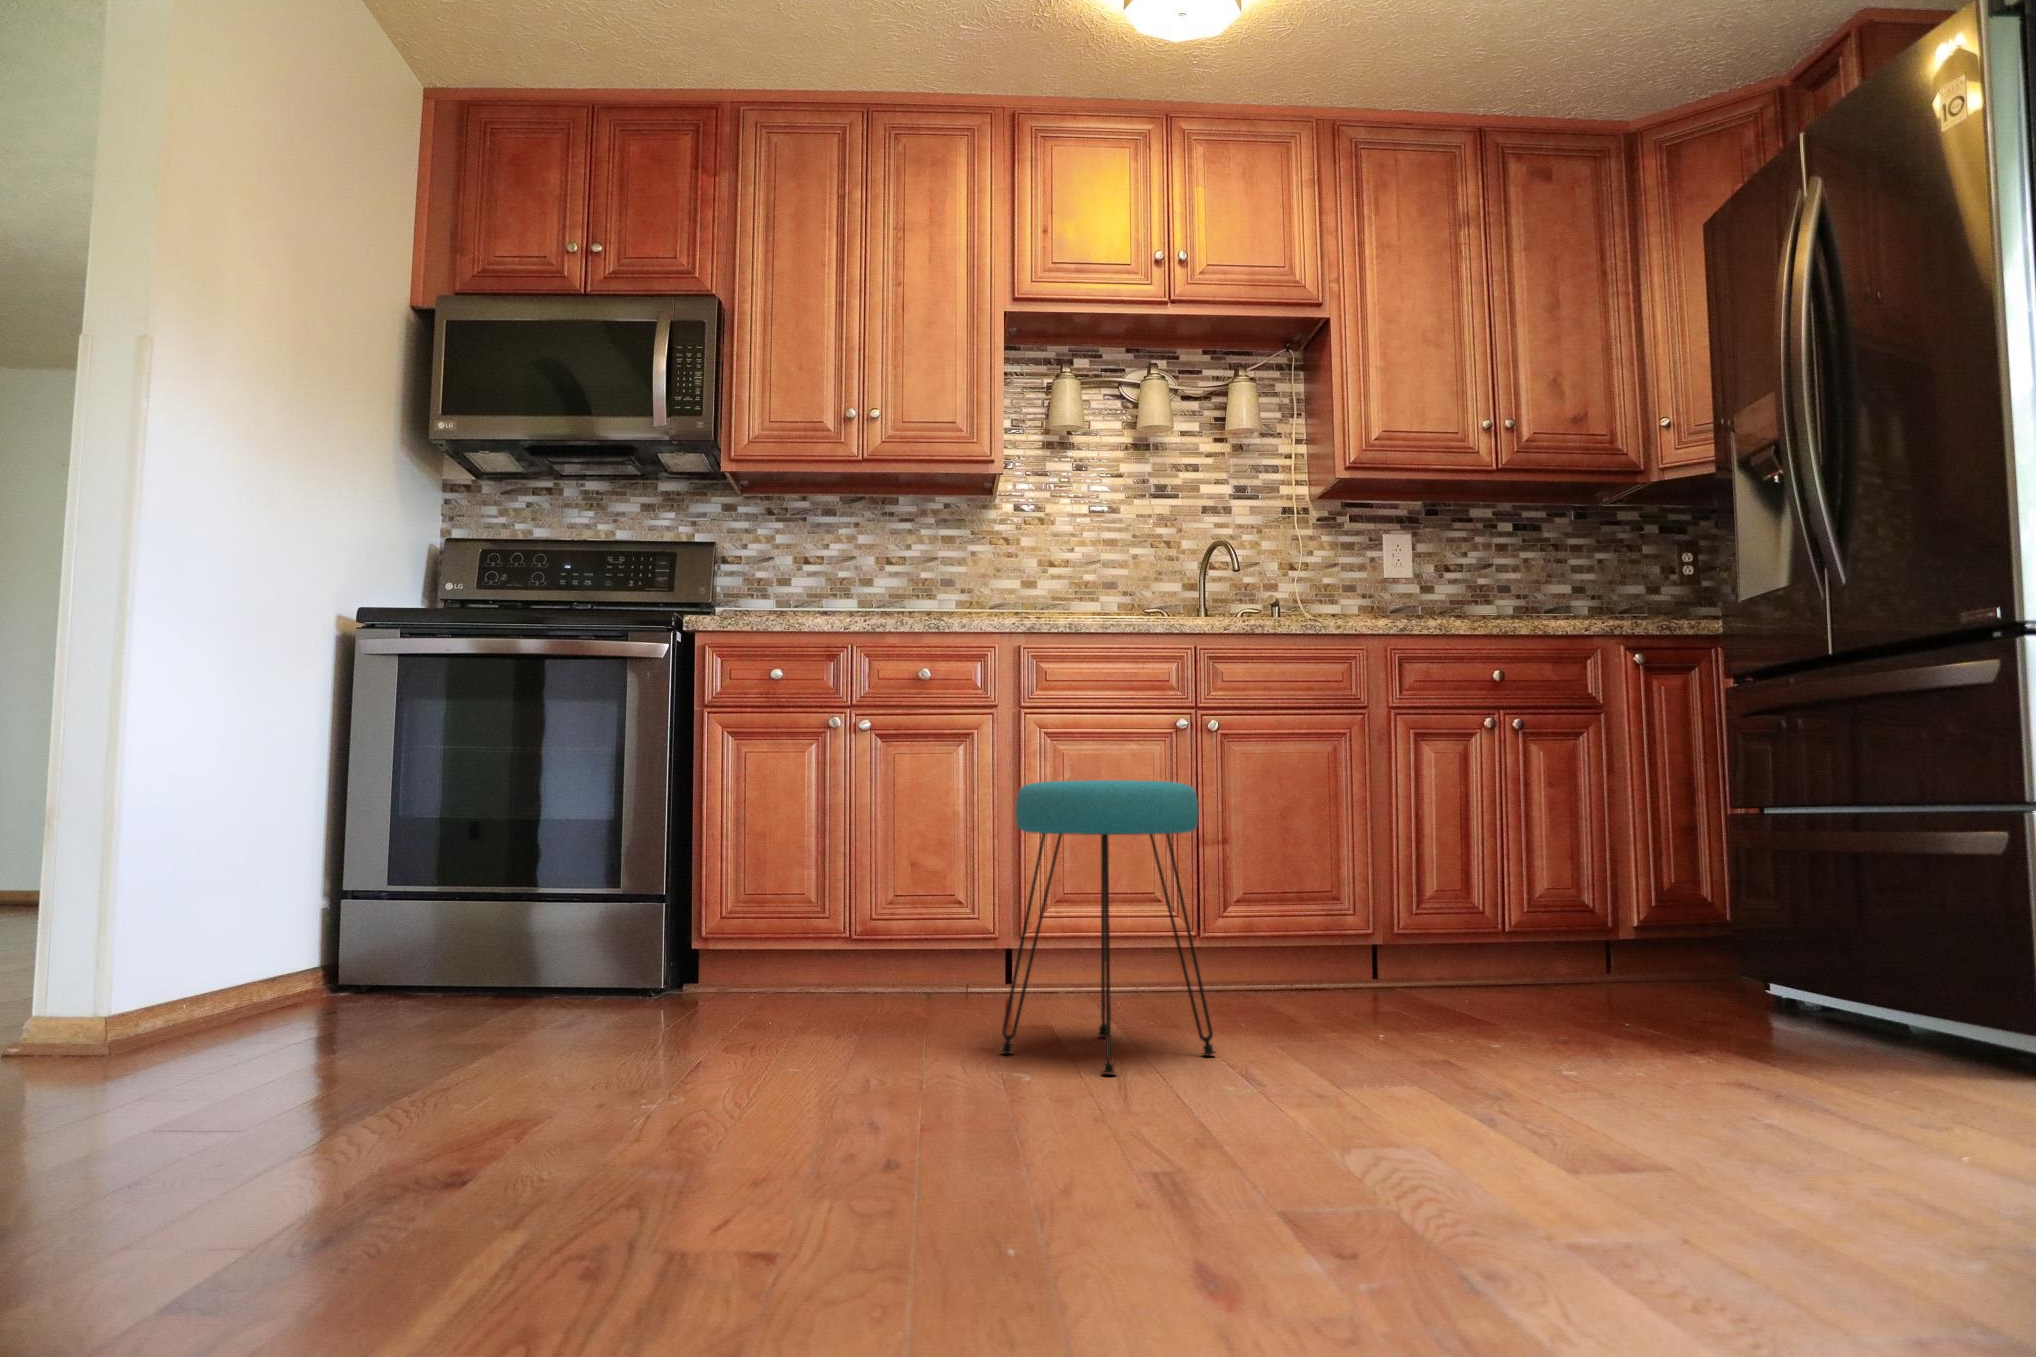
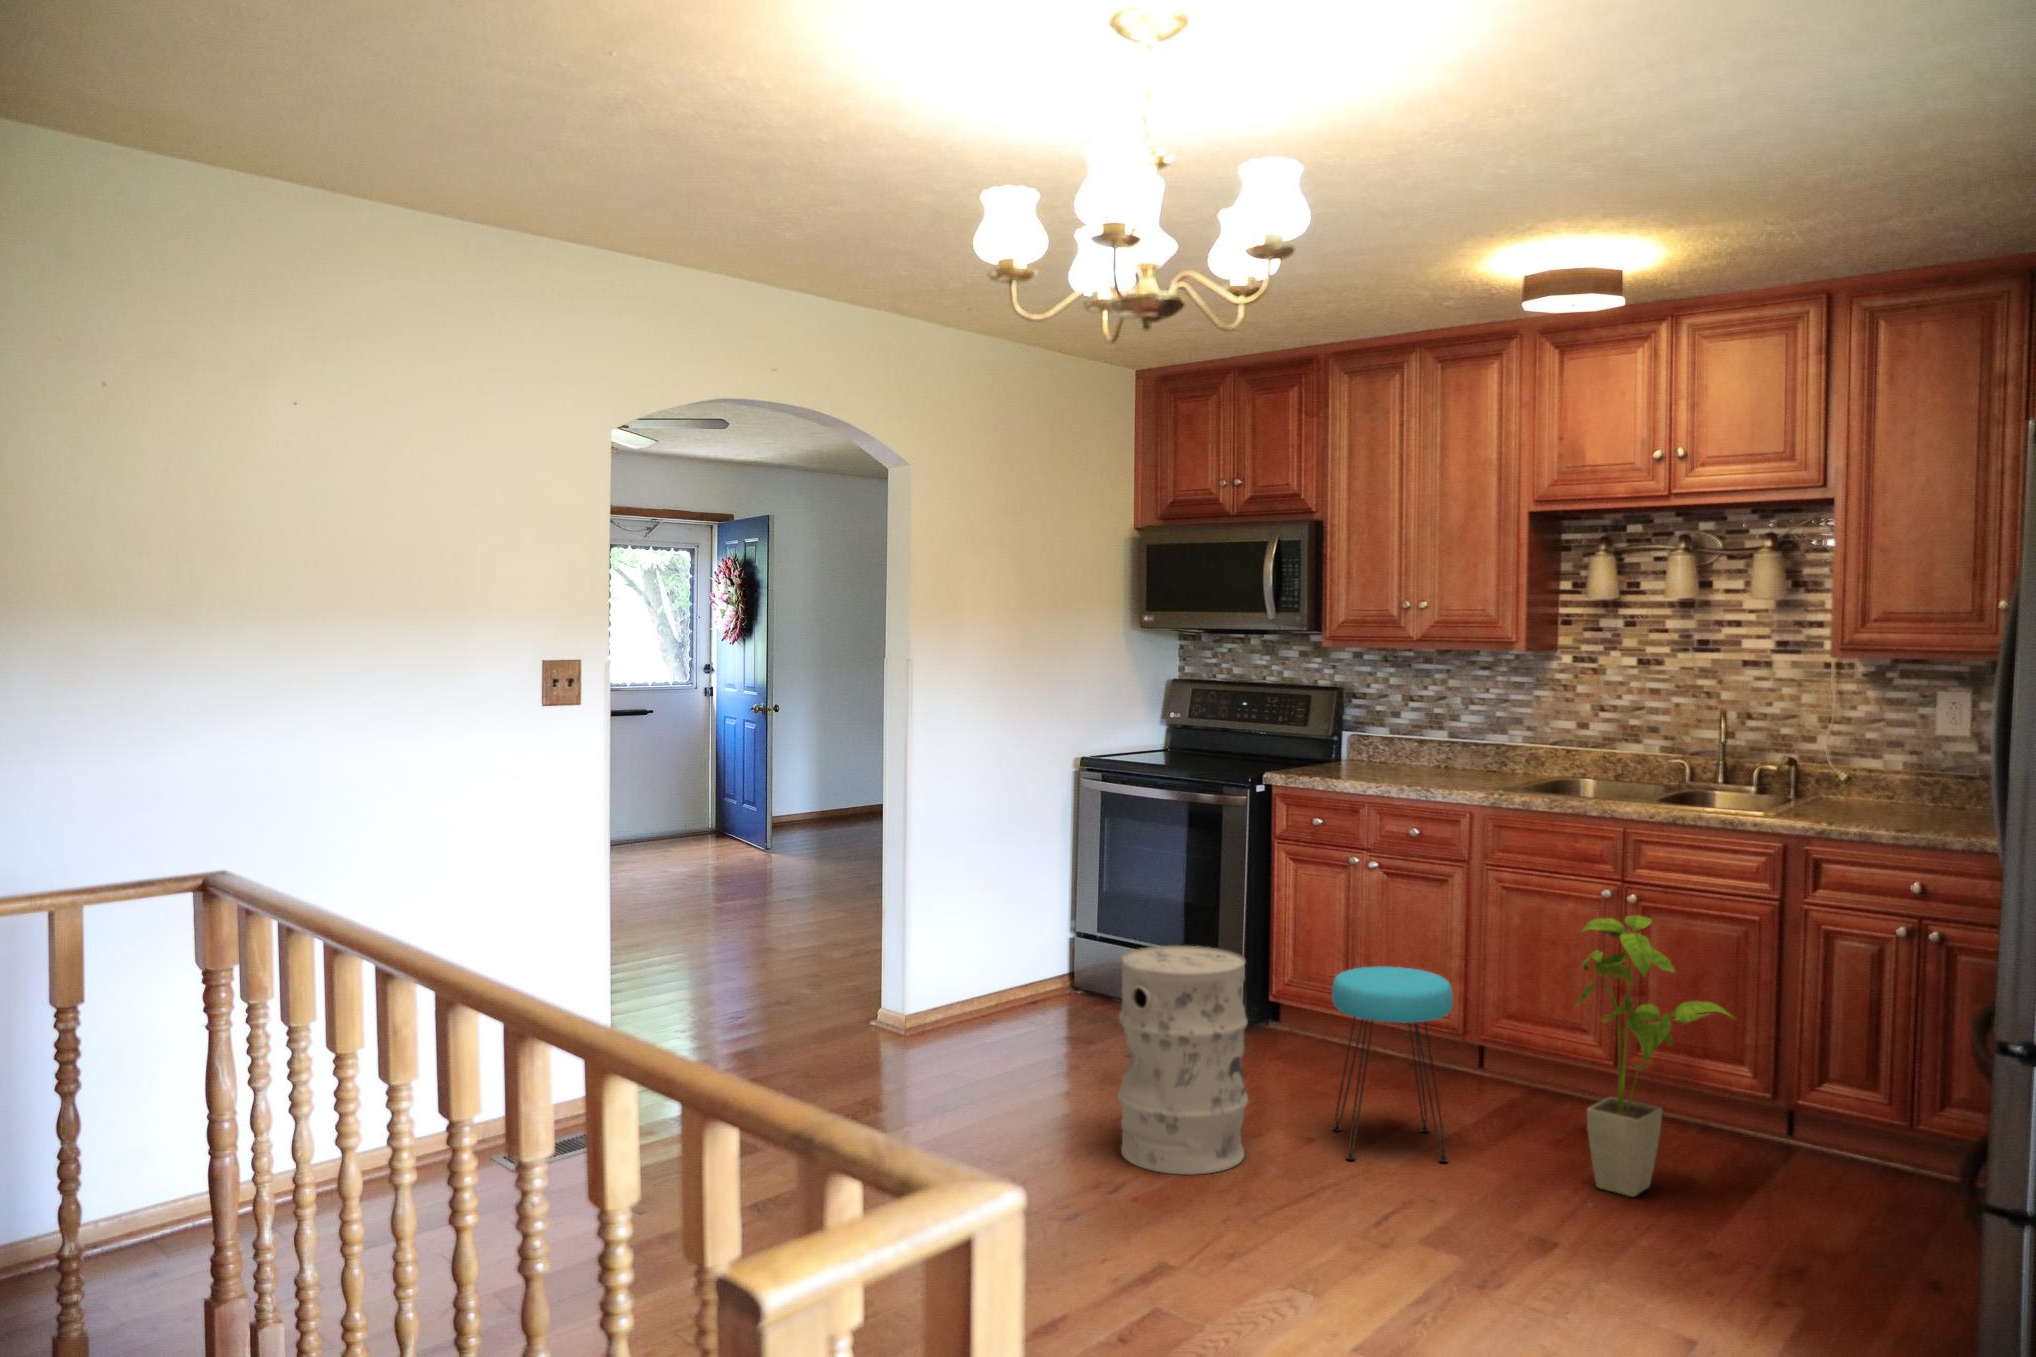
house plant: none [1334,651,1530,1044] -> present [1576,915,1733,1197]
trash can: none [742,720,999,1148] -> present [1118,946,1248,1175]

